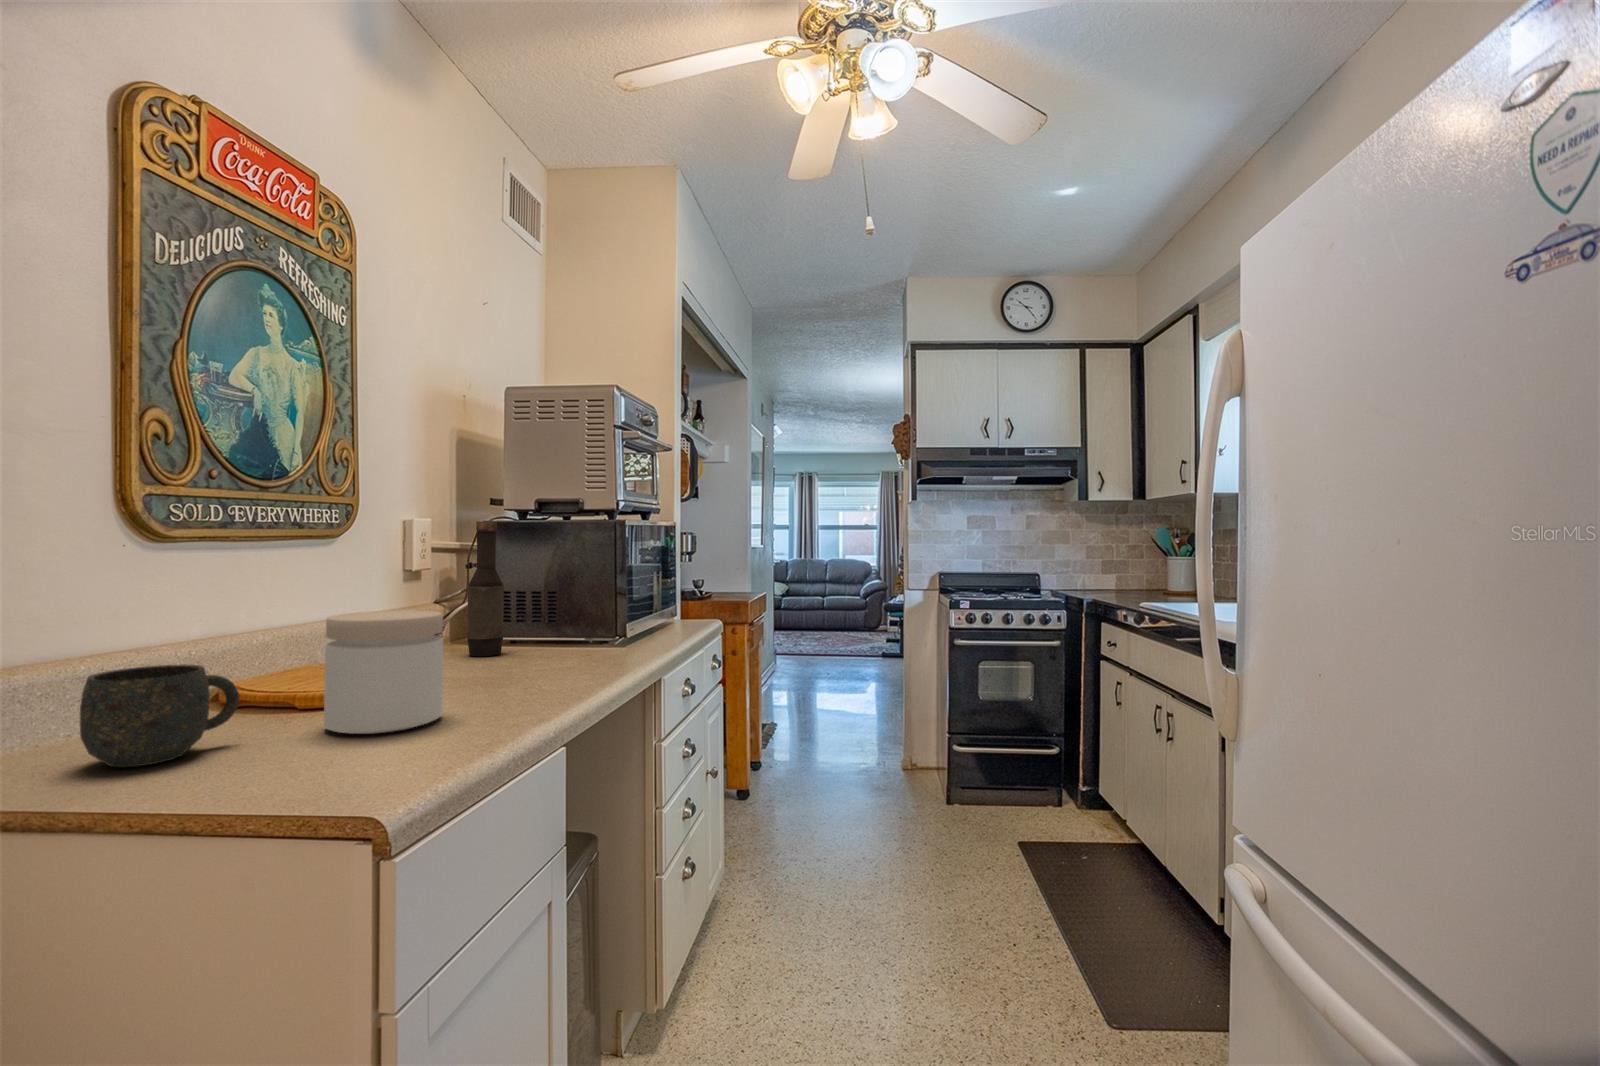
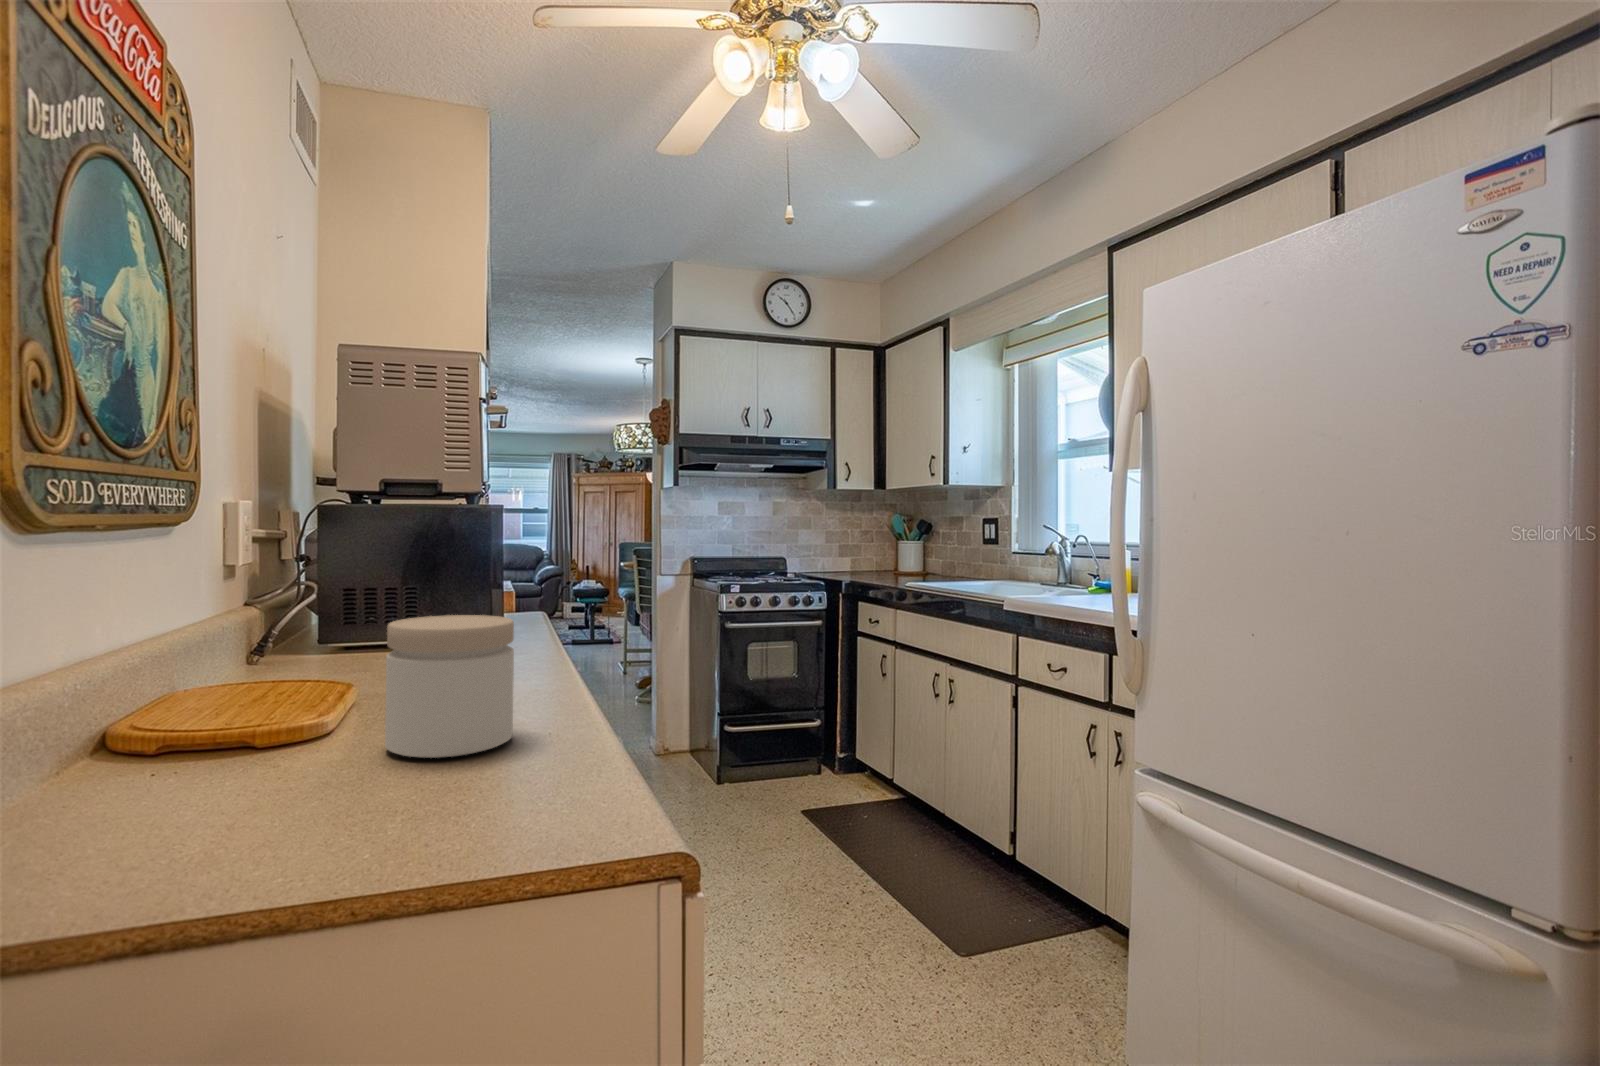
bottle: present [467,522,504,656] -> none [326,506,374,670]
mug: present [80,665,239,767] -> none [177,693,324,826]

